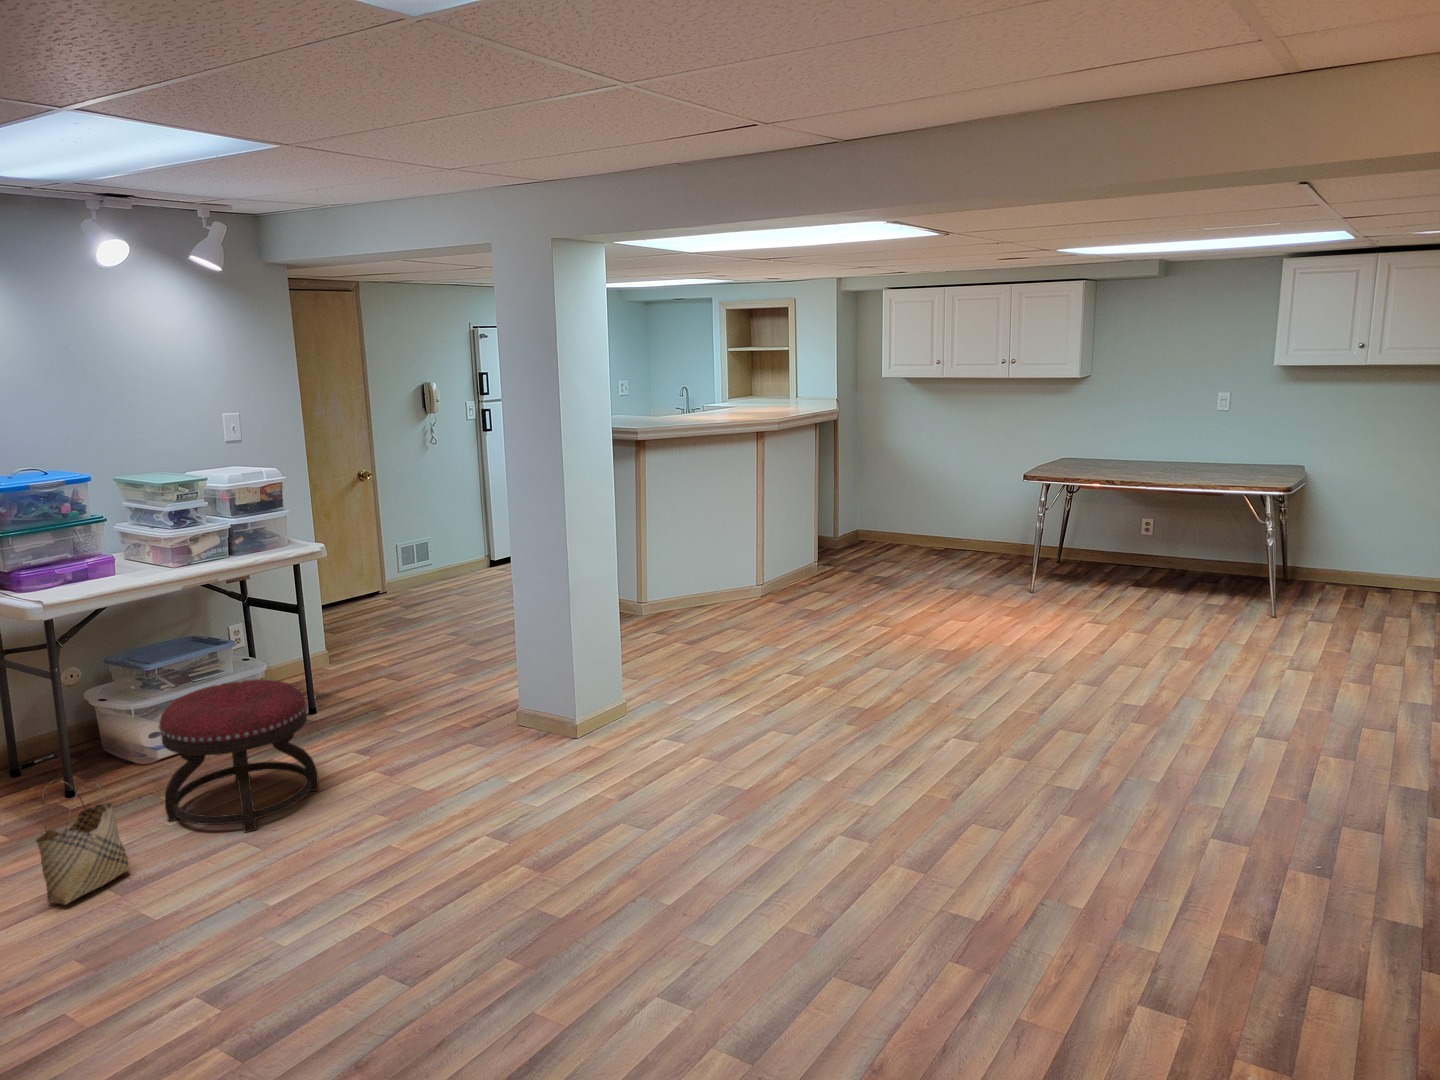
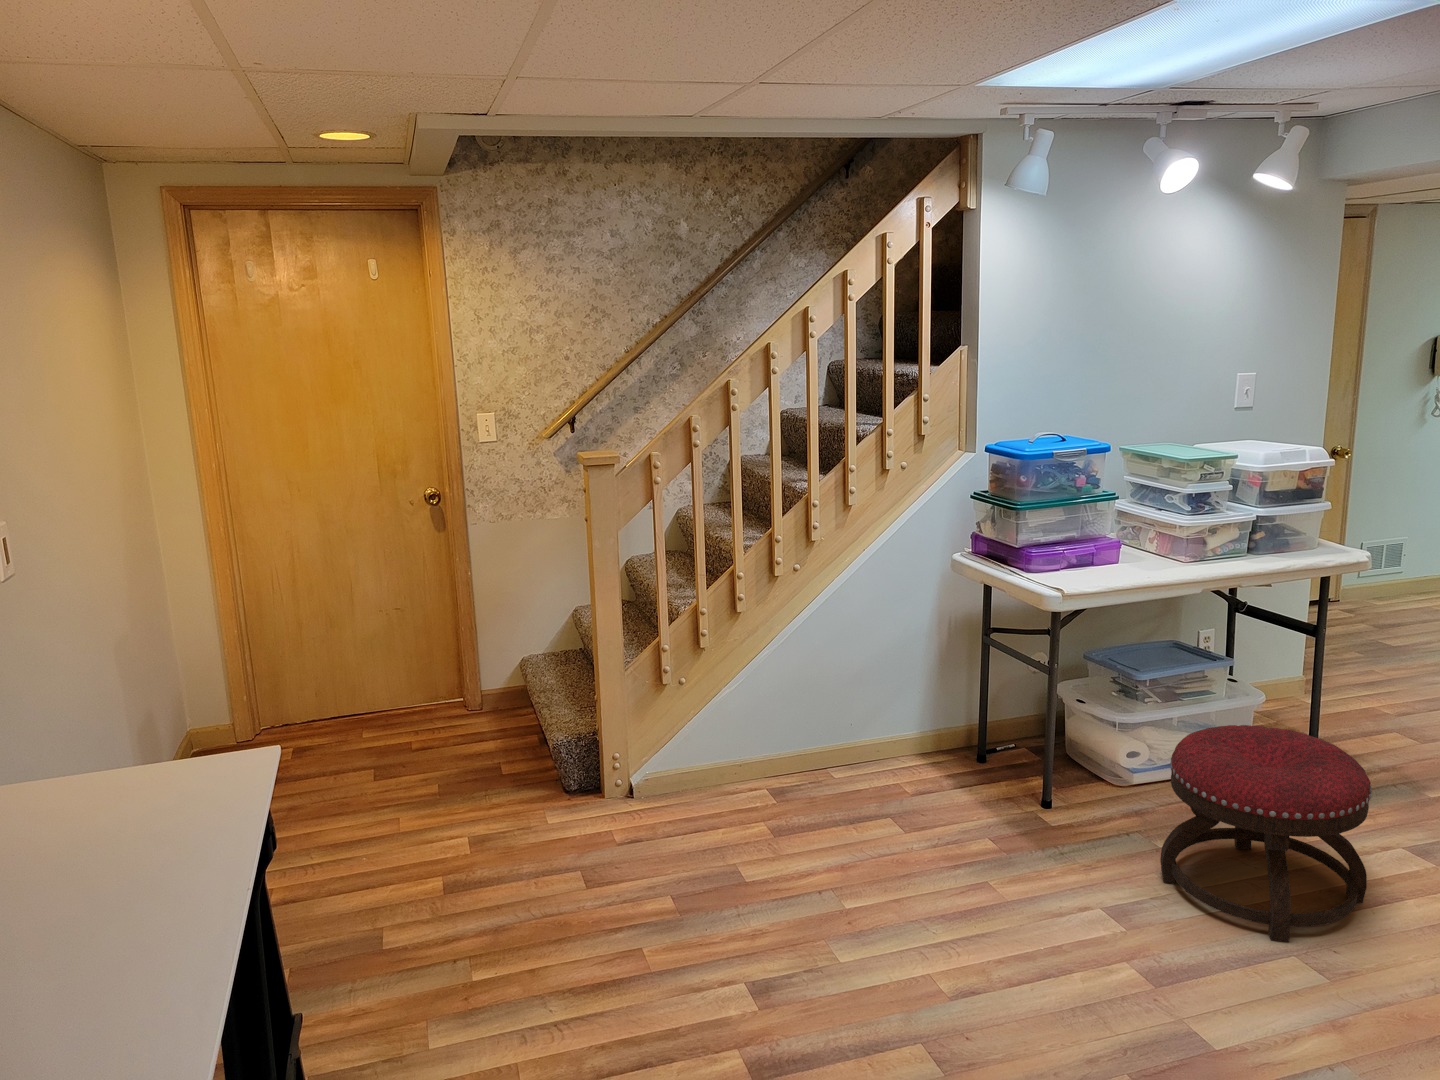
woven basket: present [36,780,129,905] -> none [1046,814,1134,971]

